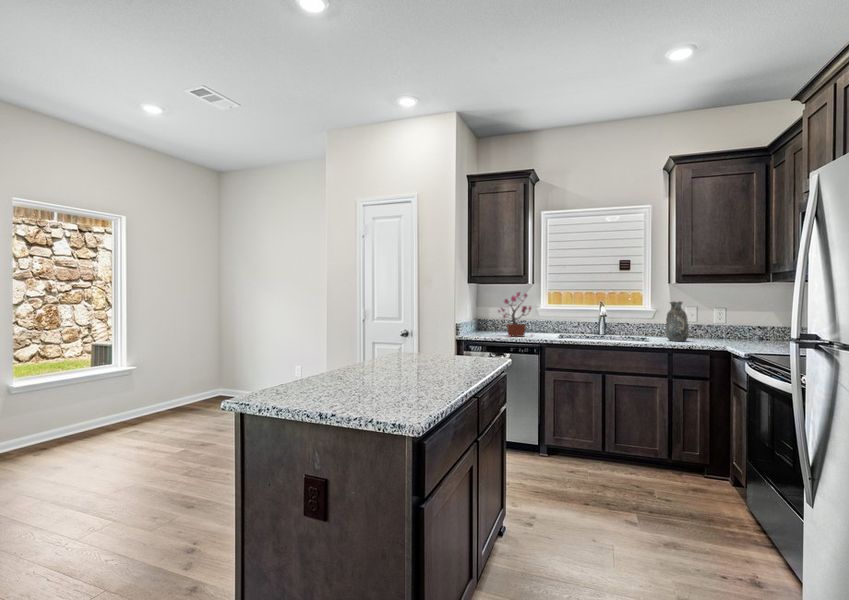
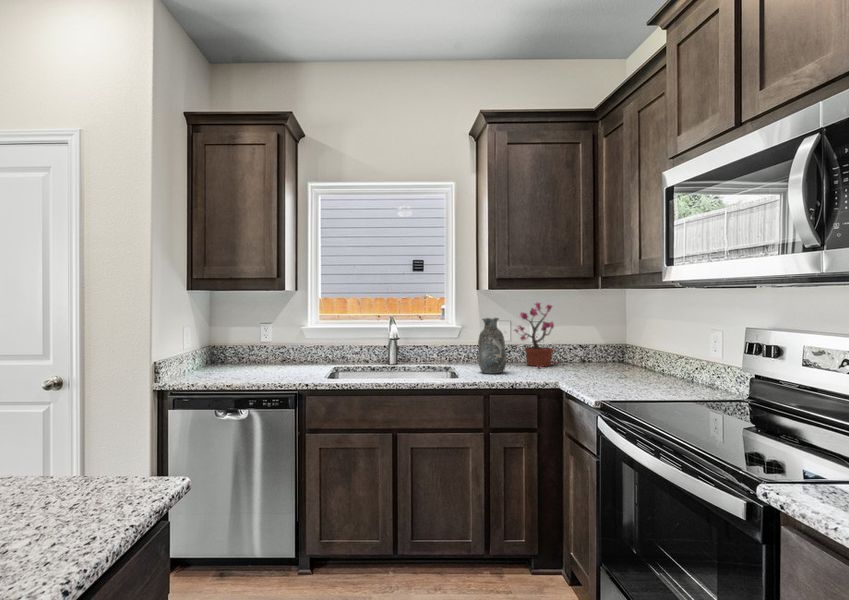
potted plant: present [498,292,531,337] -> present [514,303,557,368]

